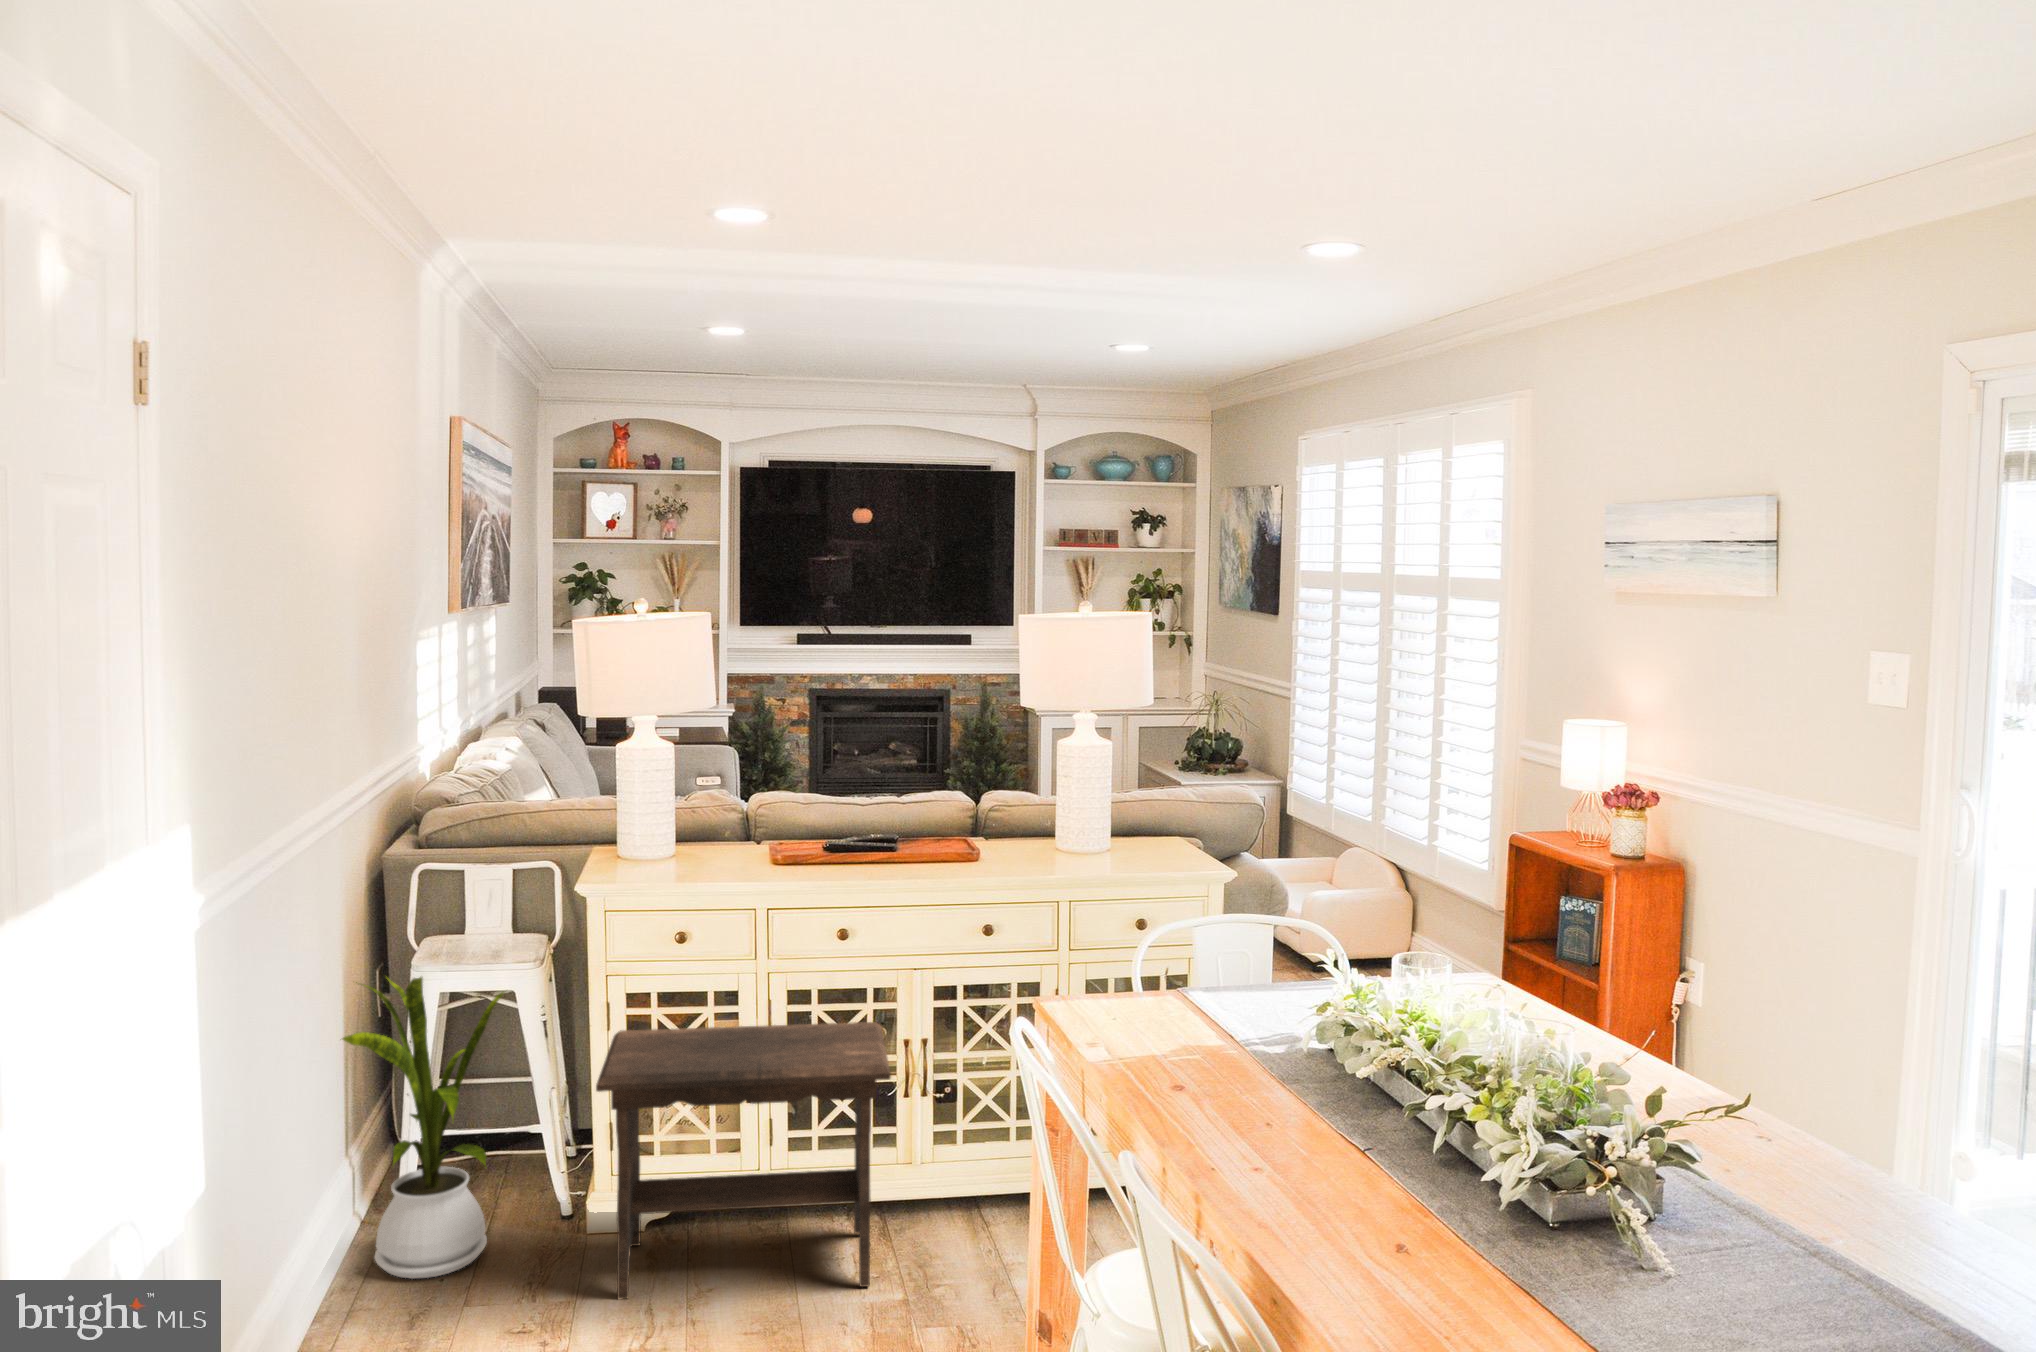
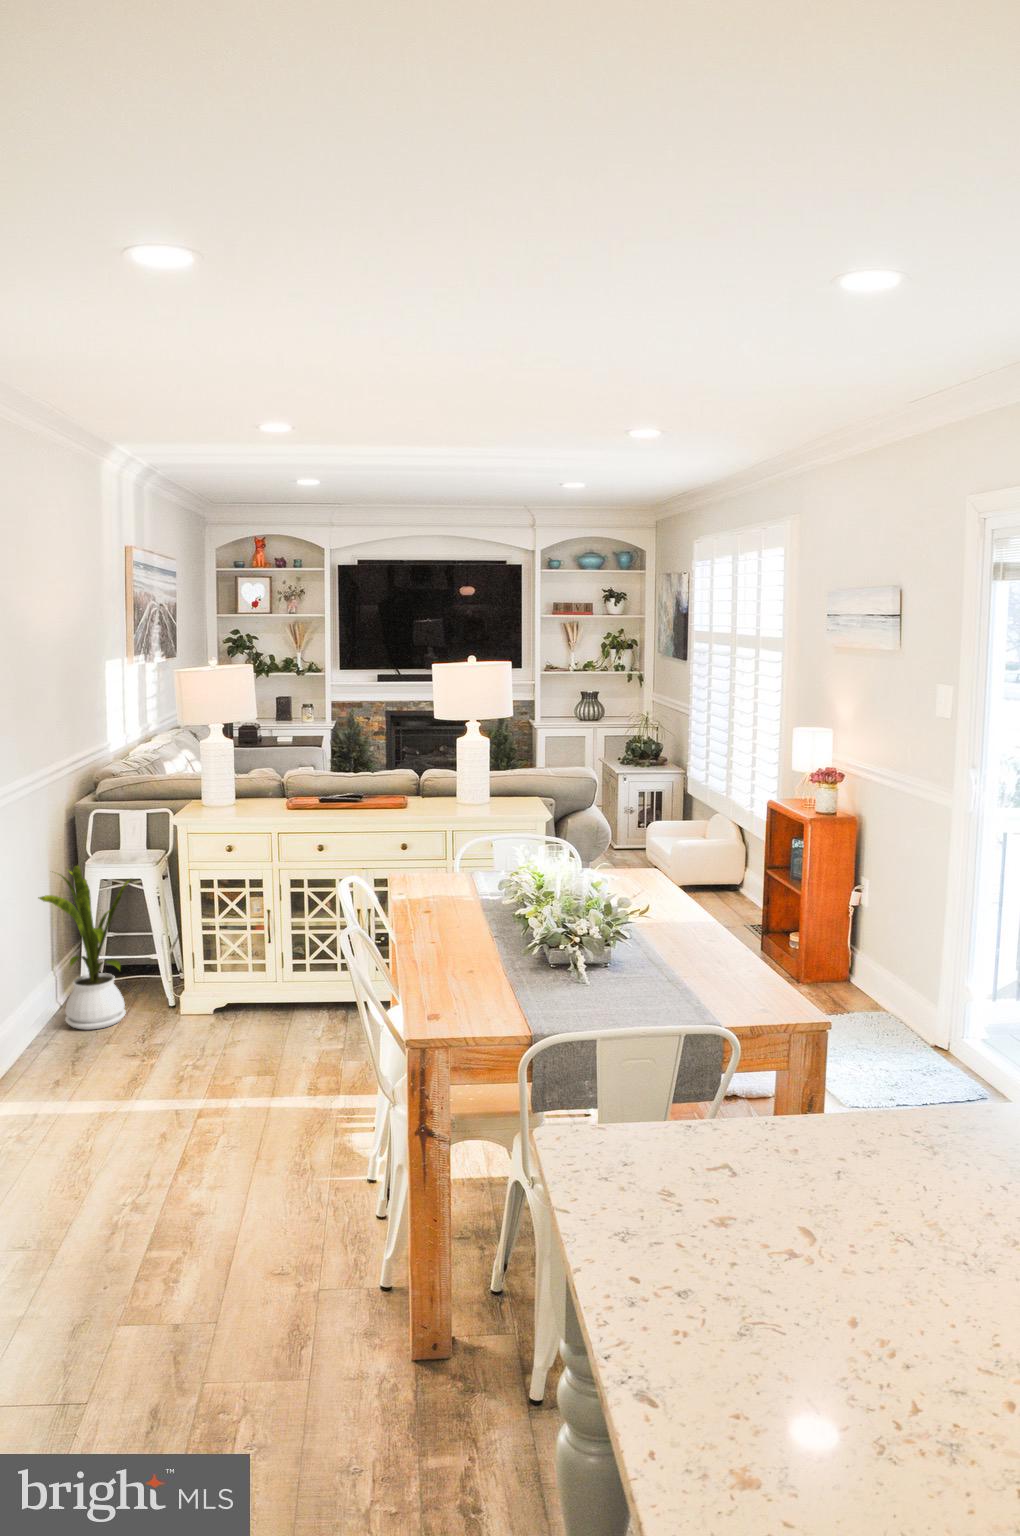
footstool: present [596,1022,891,1299] -> none [172,899,341,1044]

